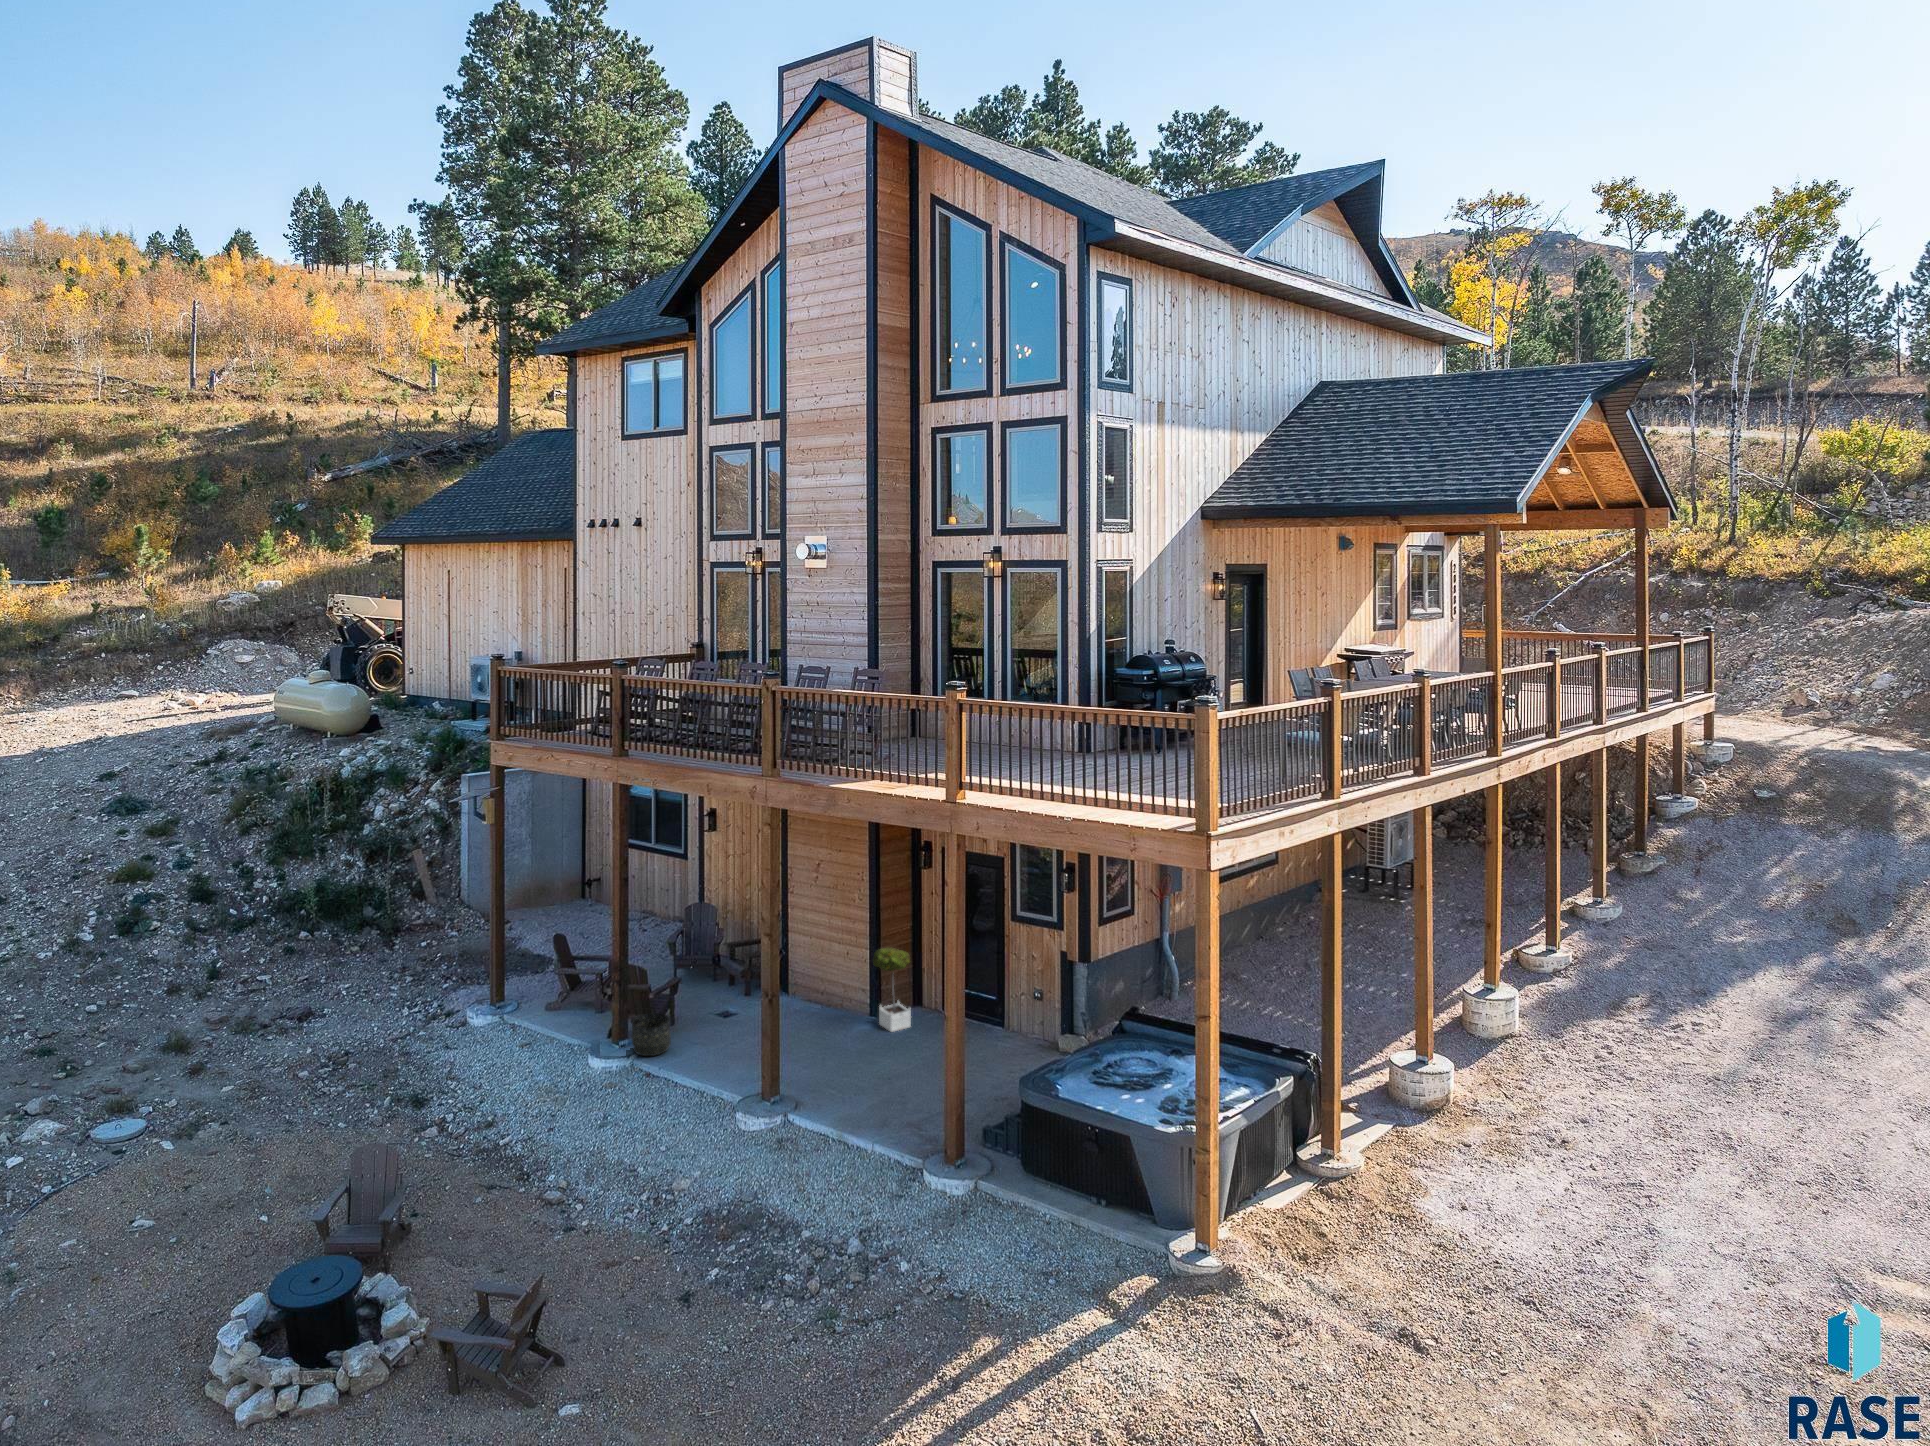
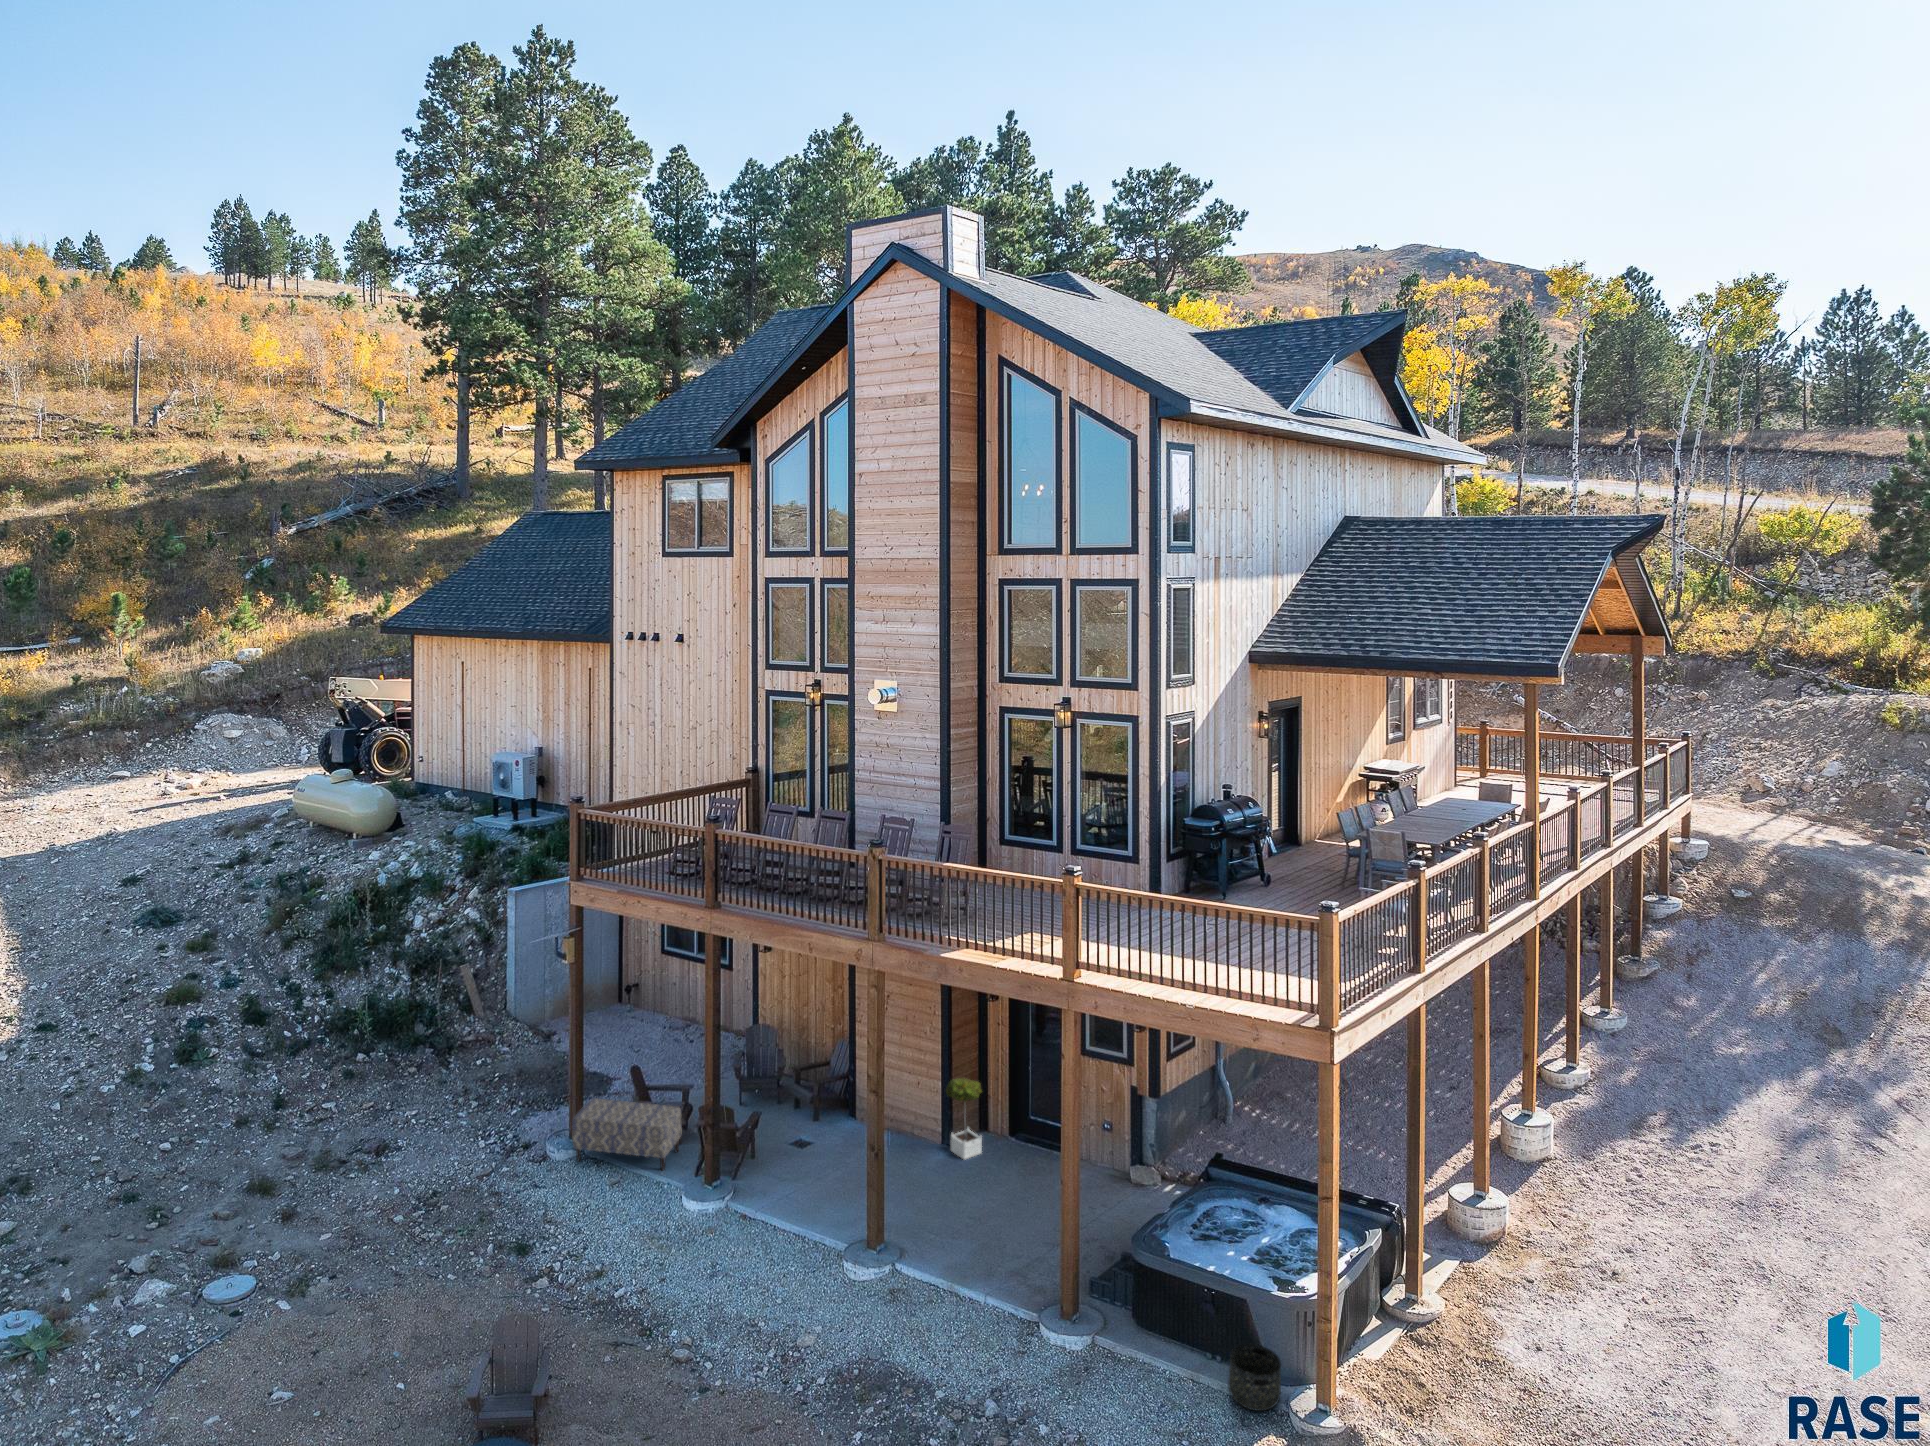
bench: none [490,966,604,1036] -> present [572,1098,682,1170]
basket: present [632,1013,671,1056] -> present [1228,1344,1281,1411]

